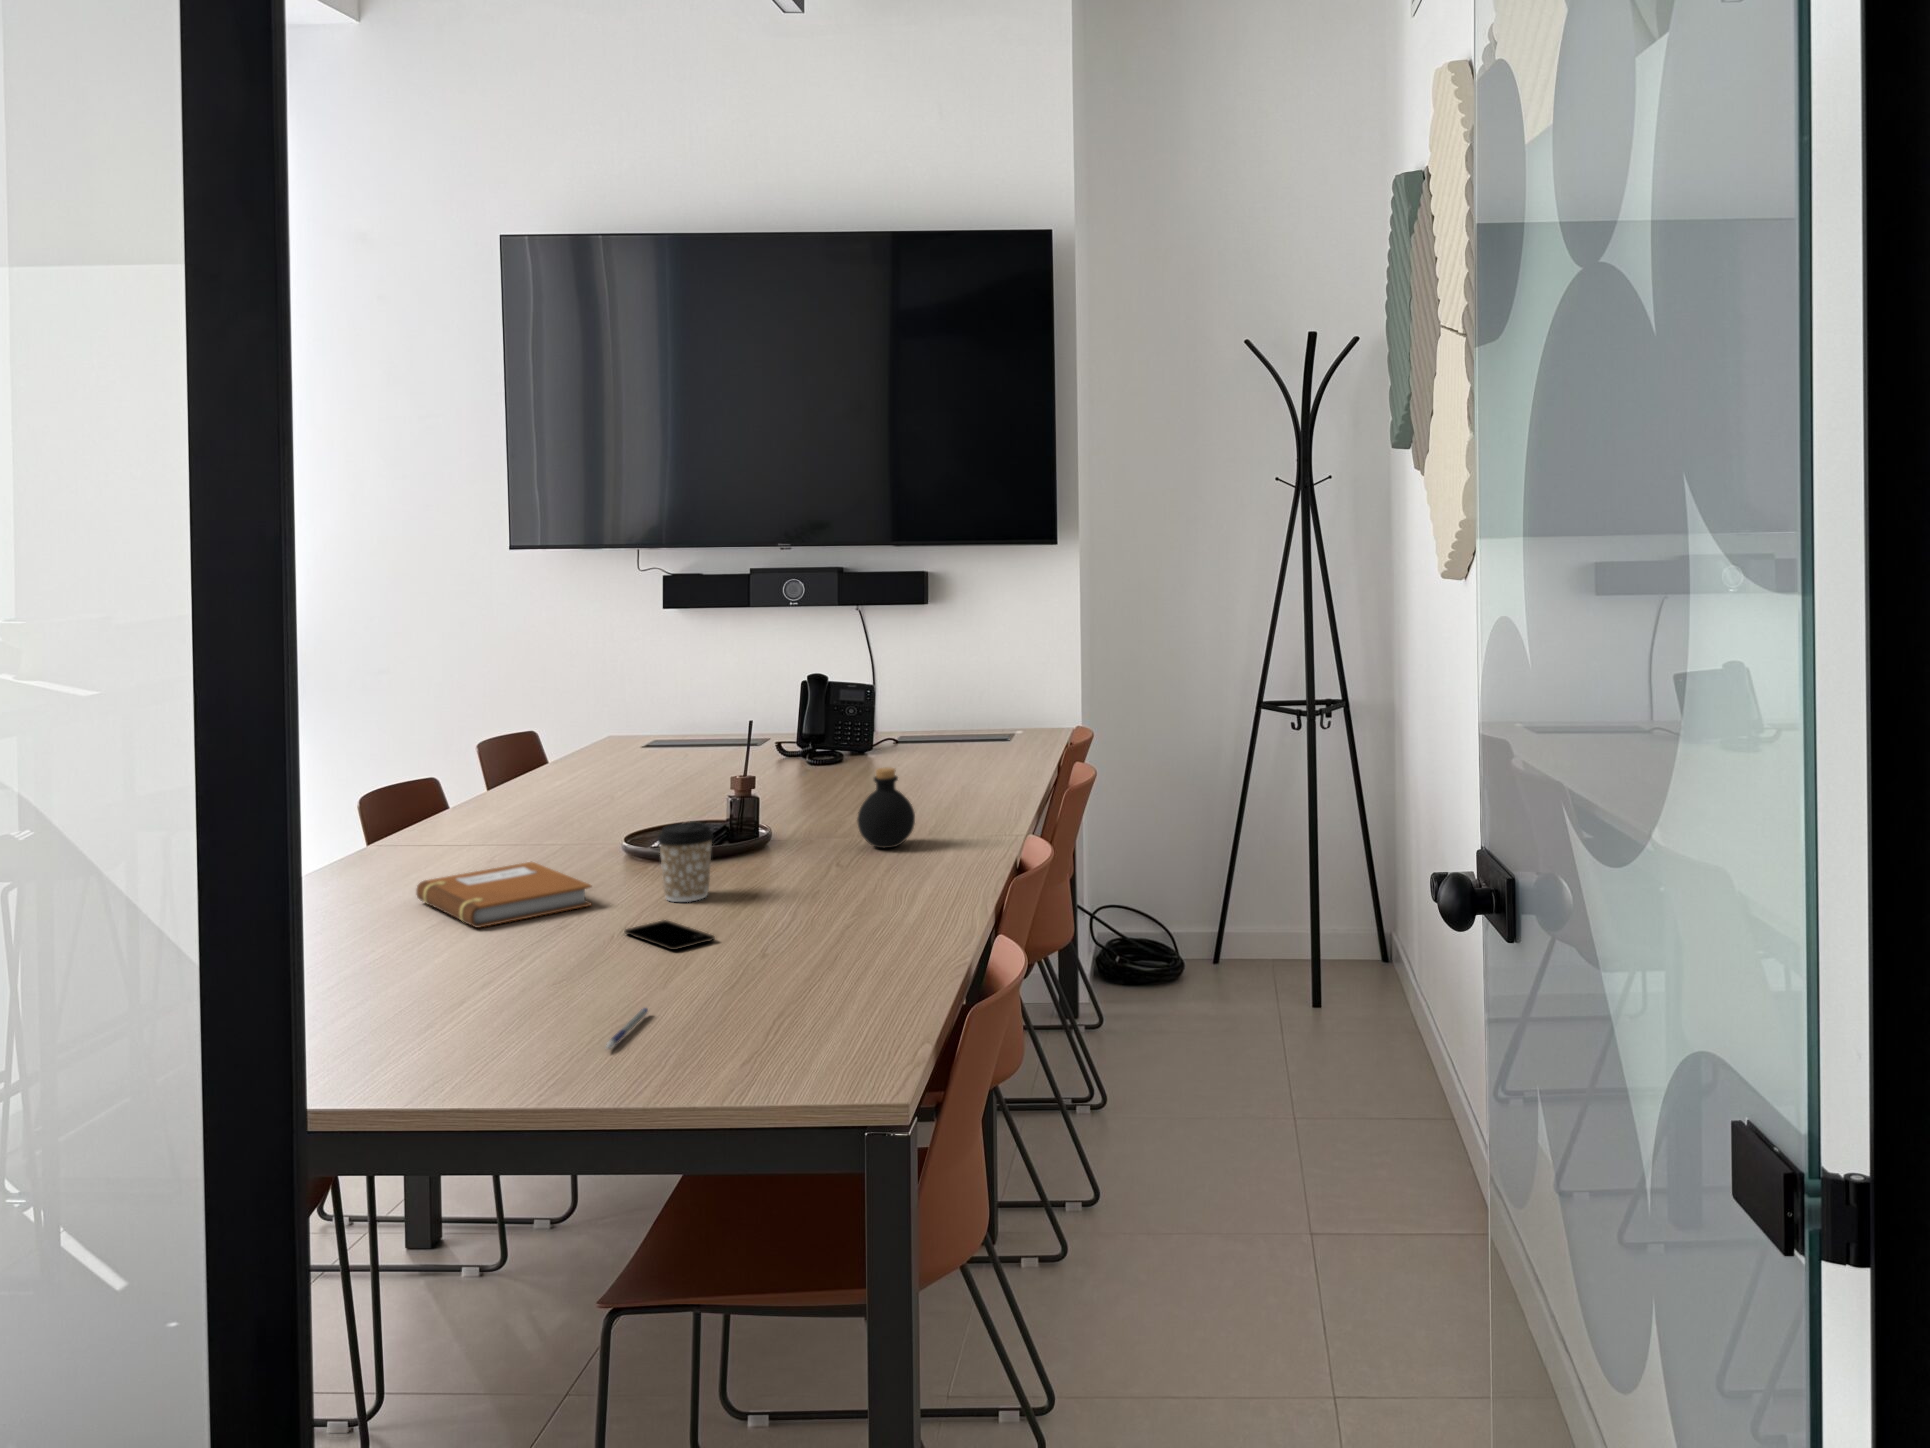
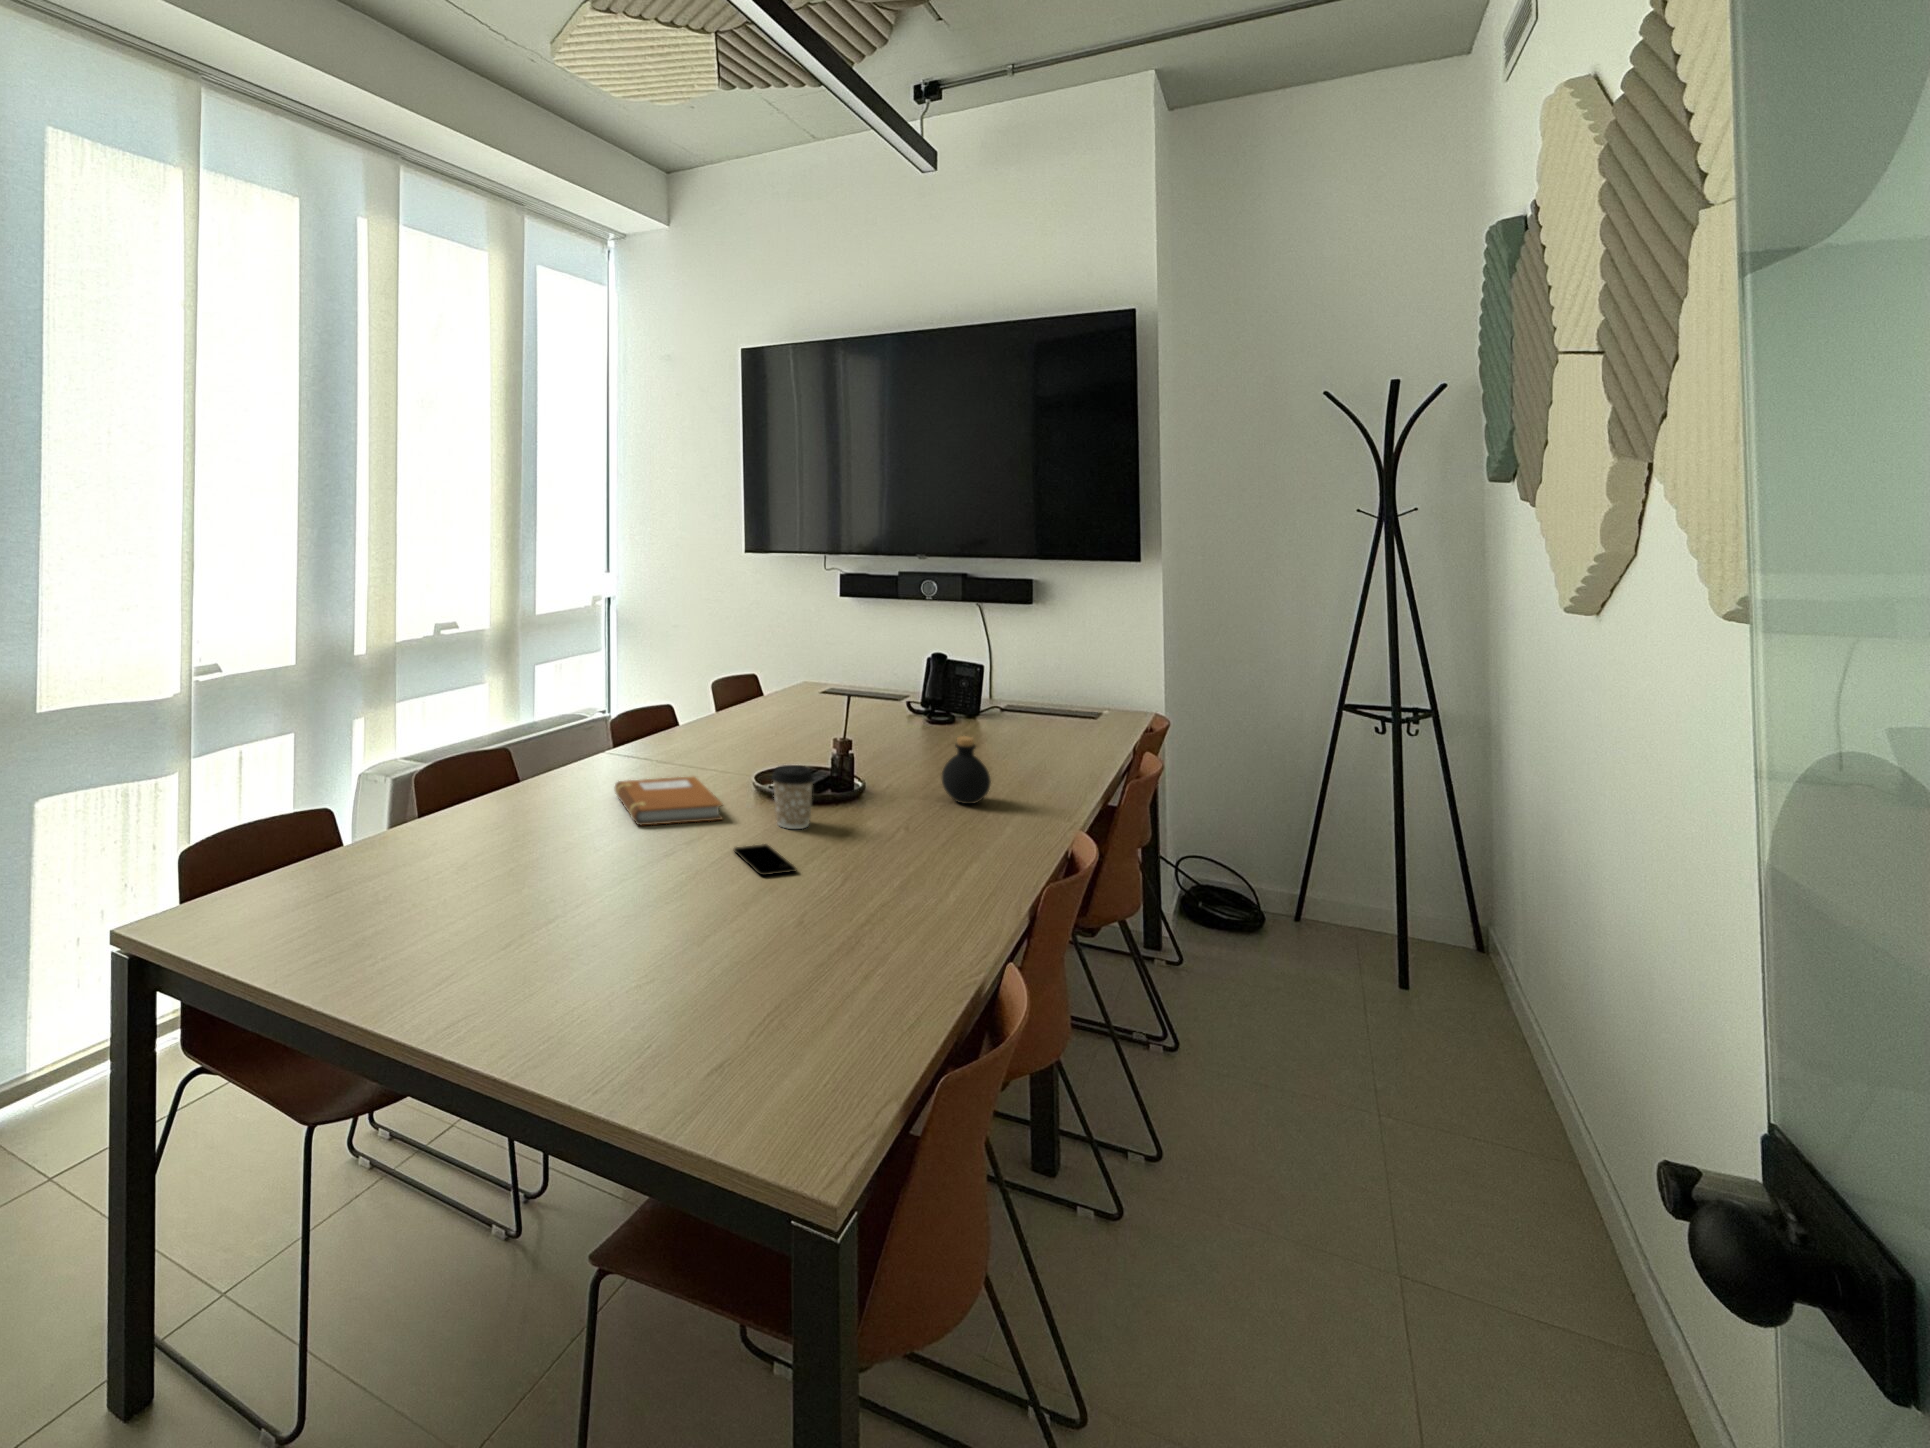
pen: present [606,1008,648,1049] -> none [663,933,714,972]

